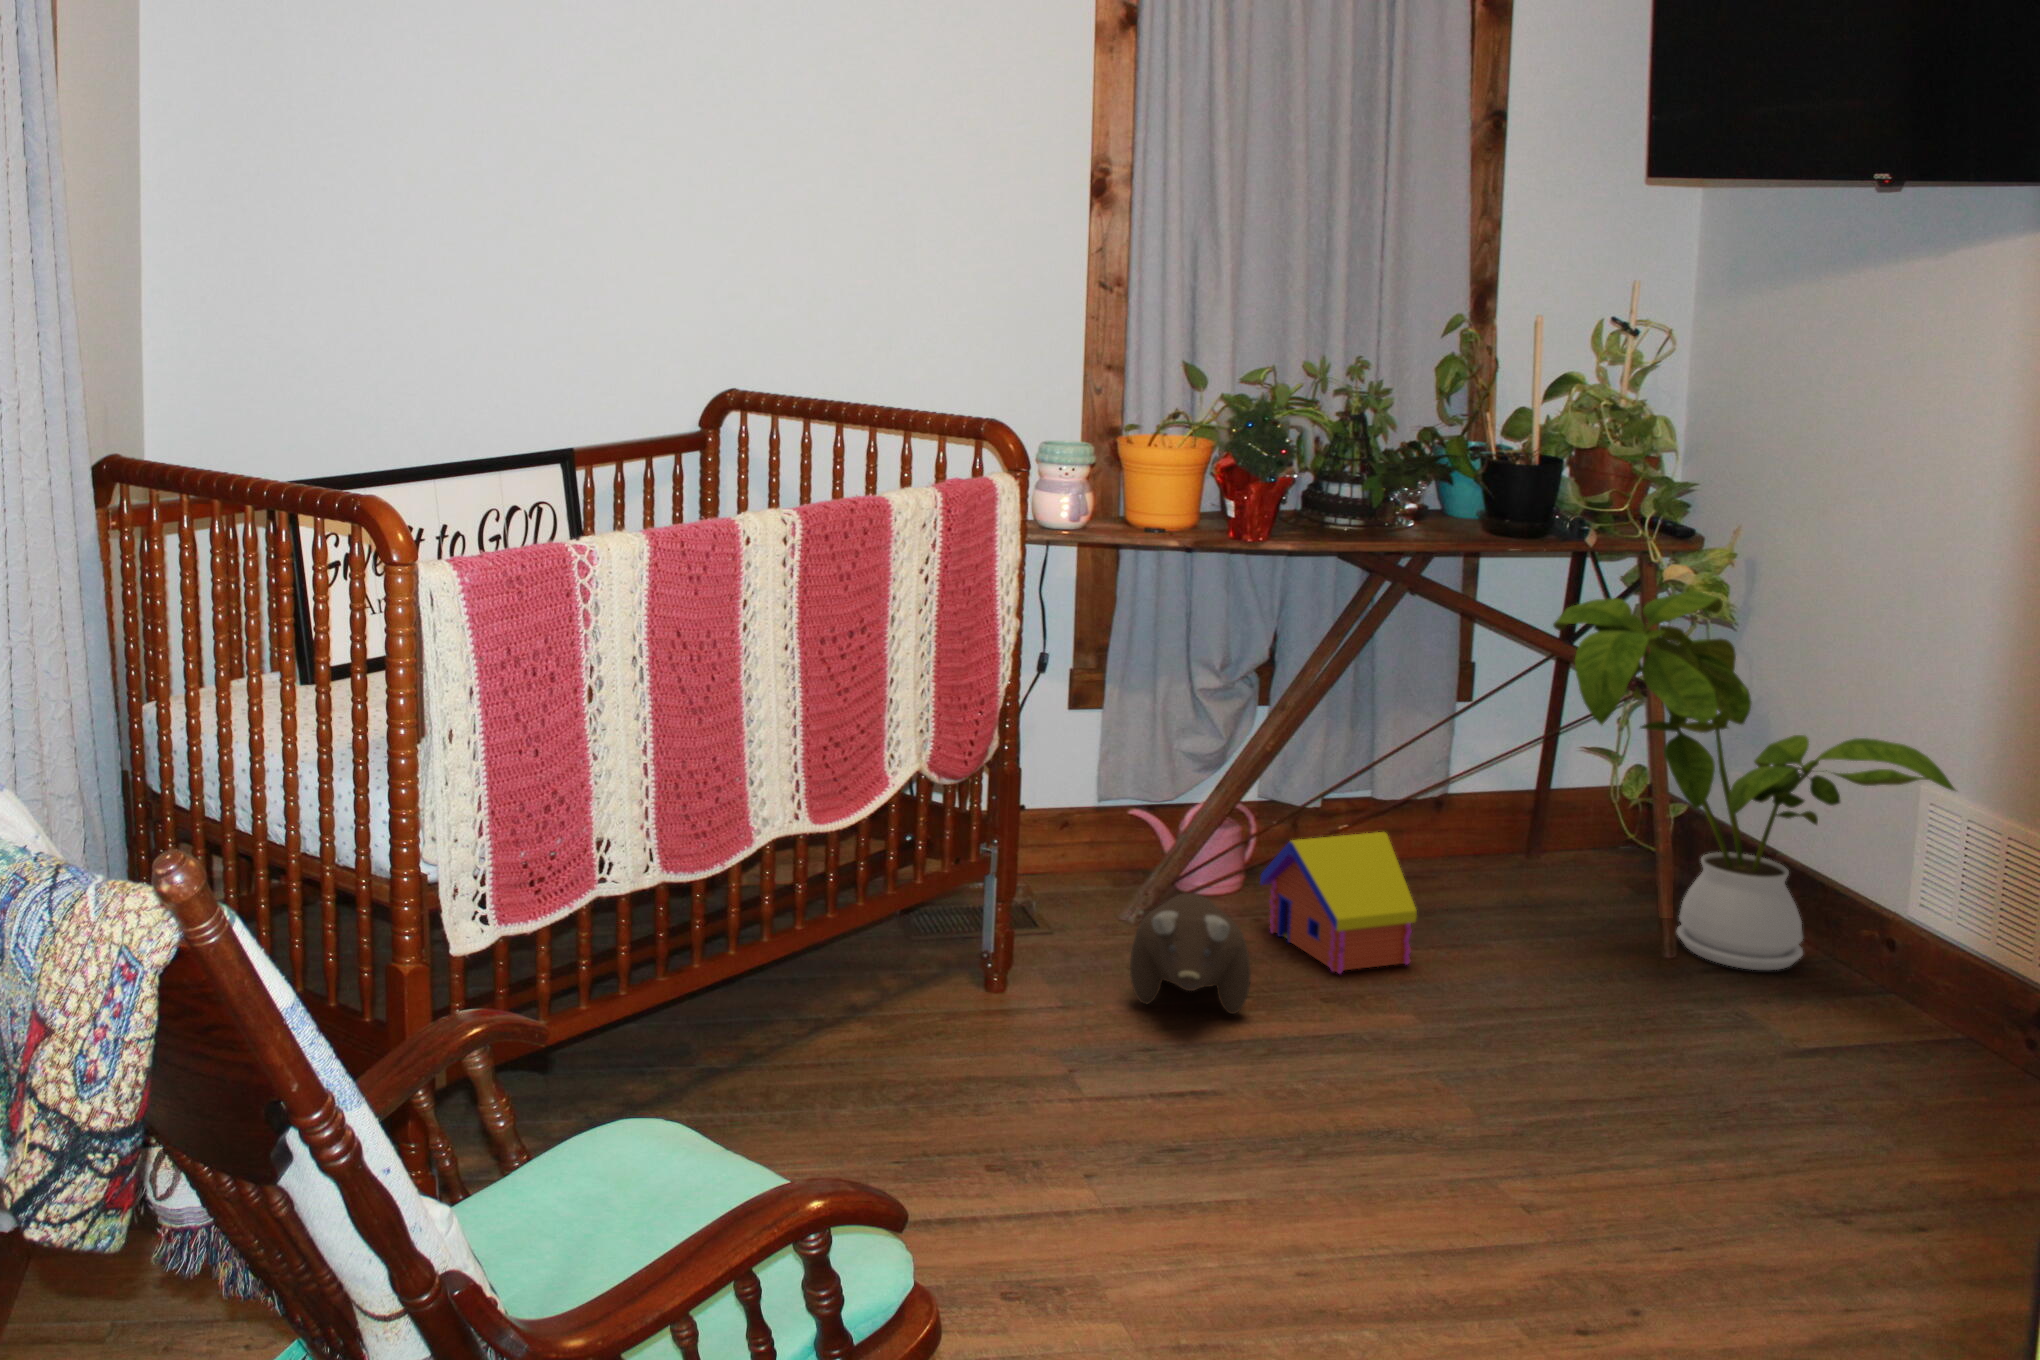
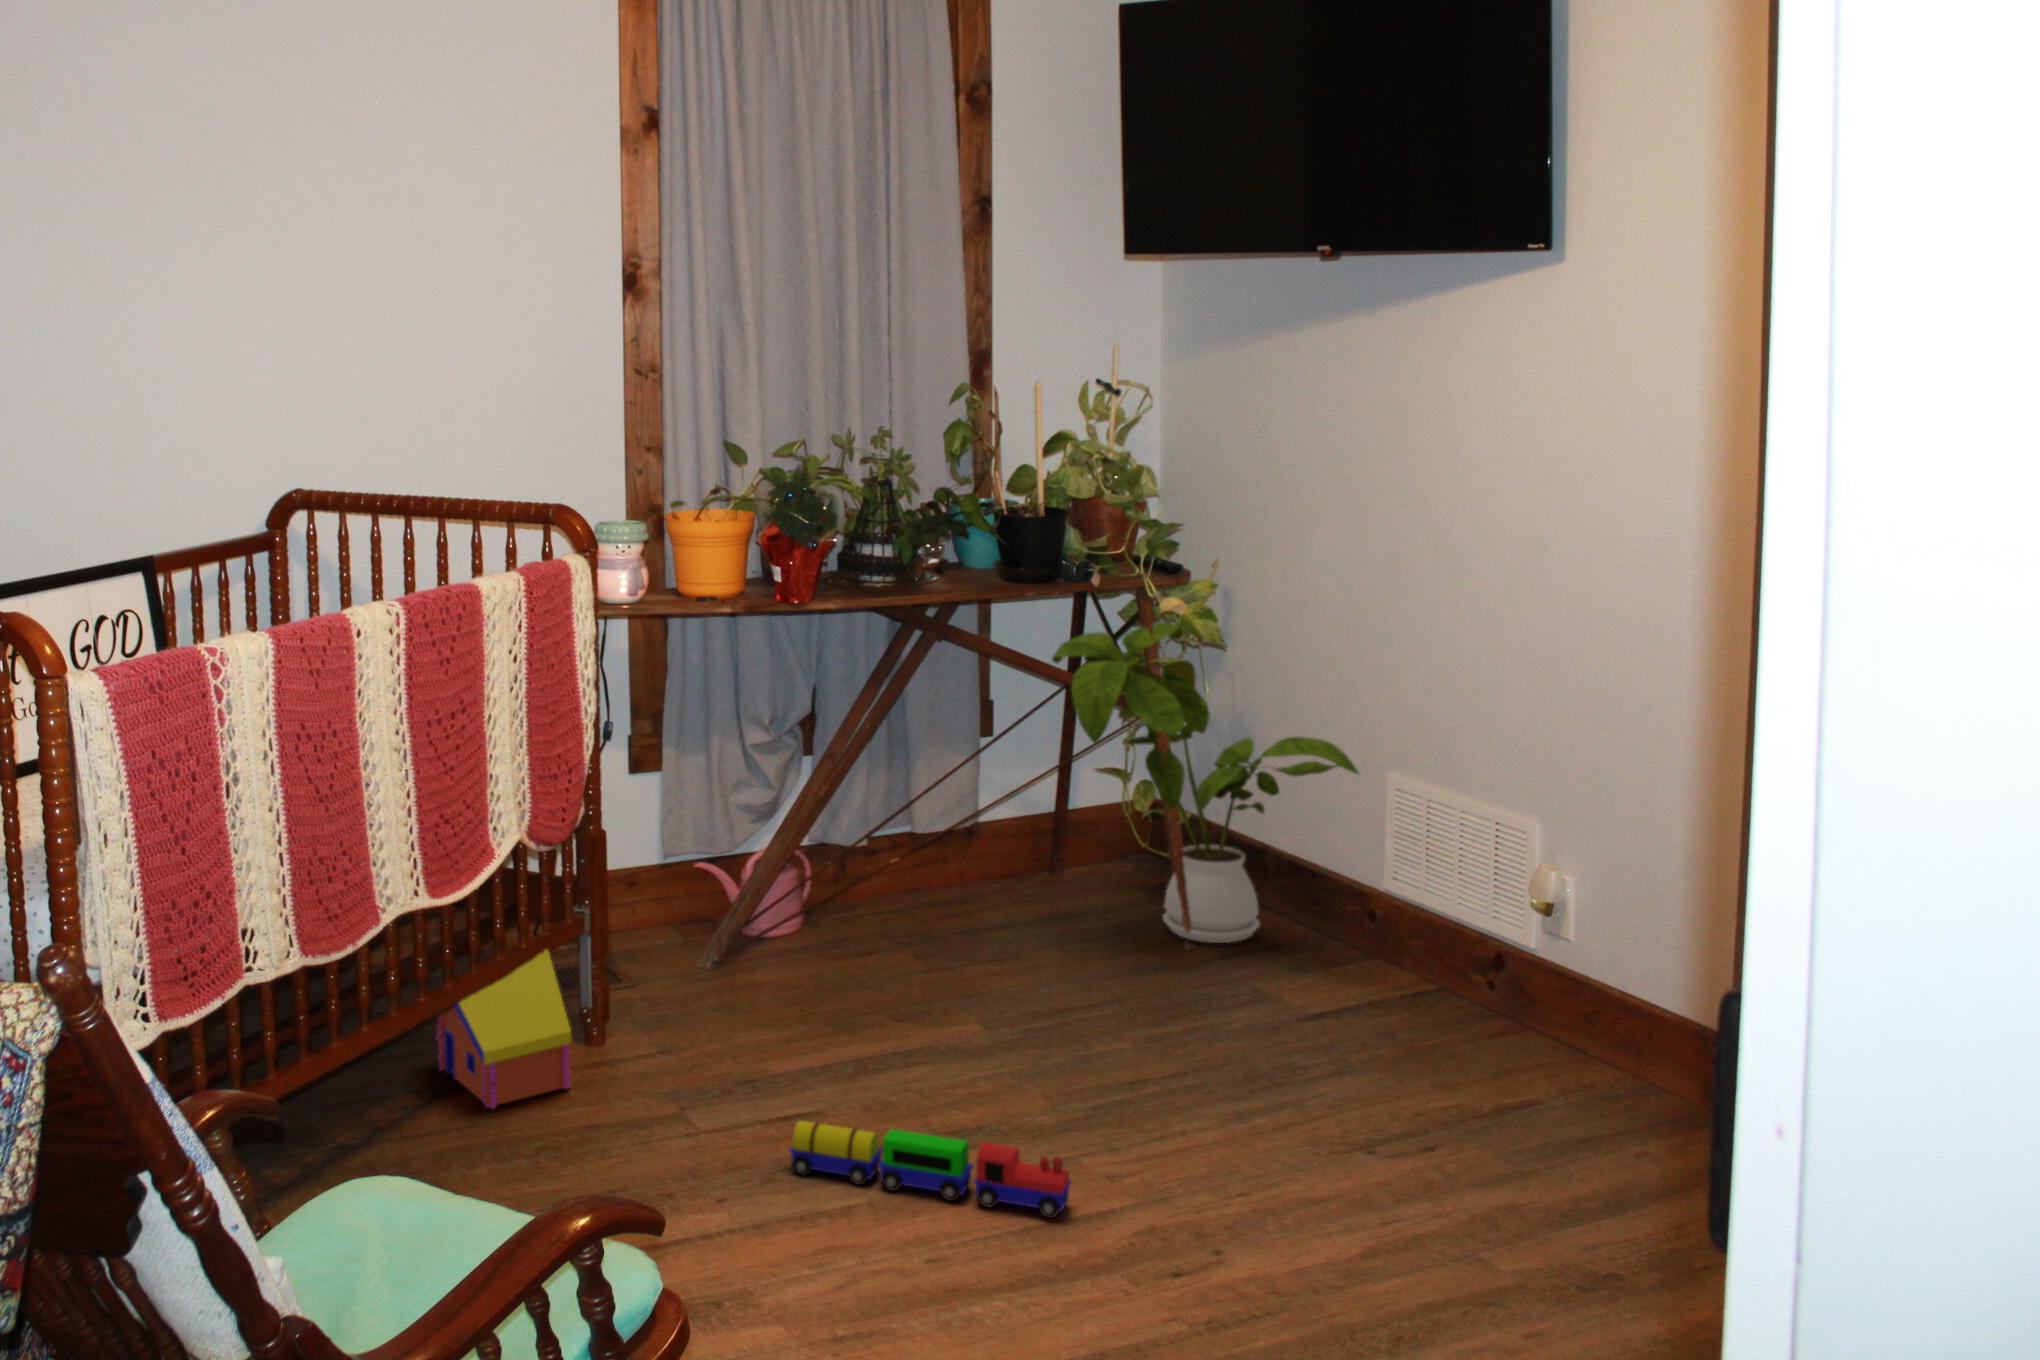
toy house: present [1260,832,1417,973] -> present [436,950,572,1109]
plush toy: present [1130,893,1251,1014] -> none [715,931,822,1039]
toy train: none [1190,1113,1533,1282] -> present [790,1121,1071,1218]

